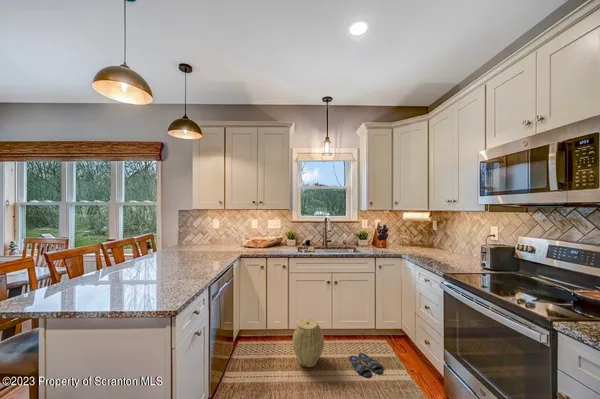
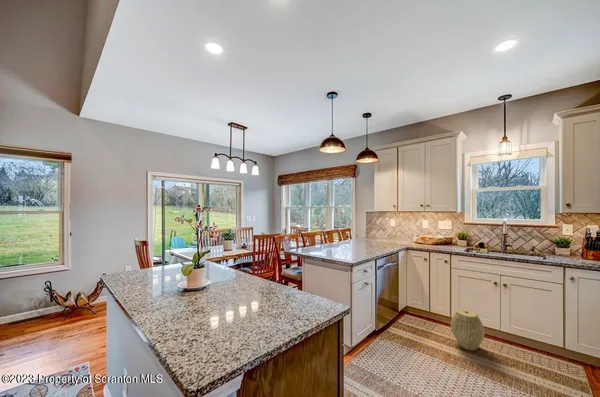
slippers: present [349,353,383,377] -> none [517,360,557,384]

